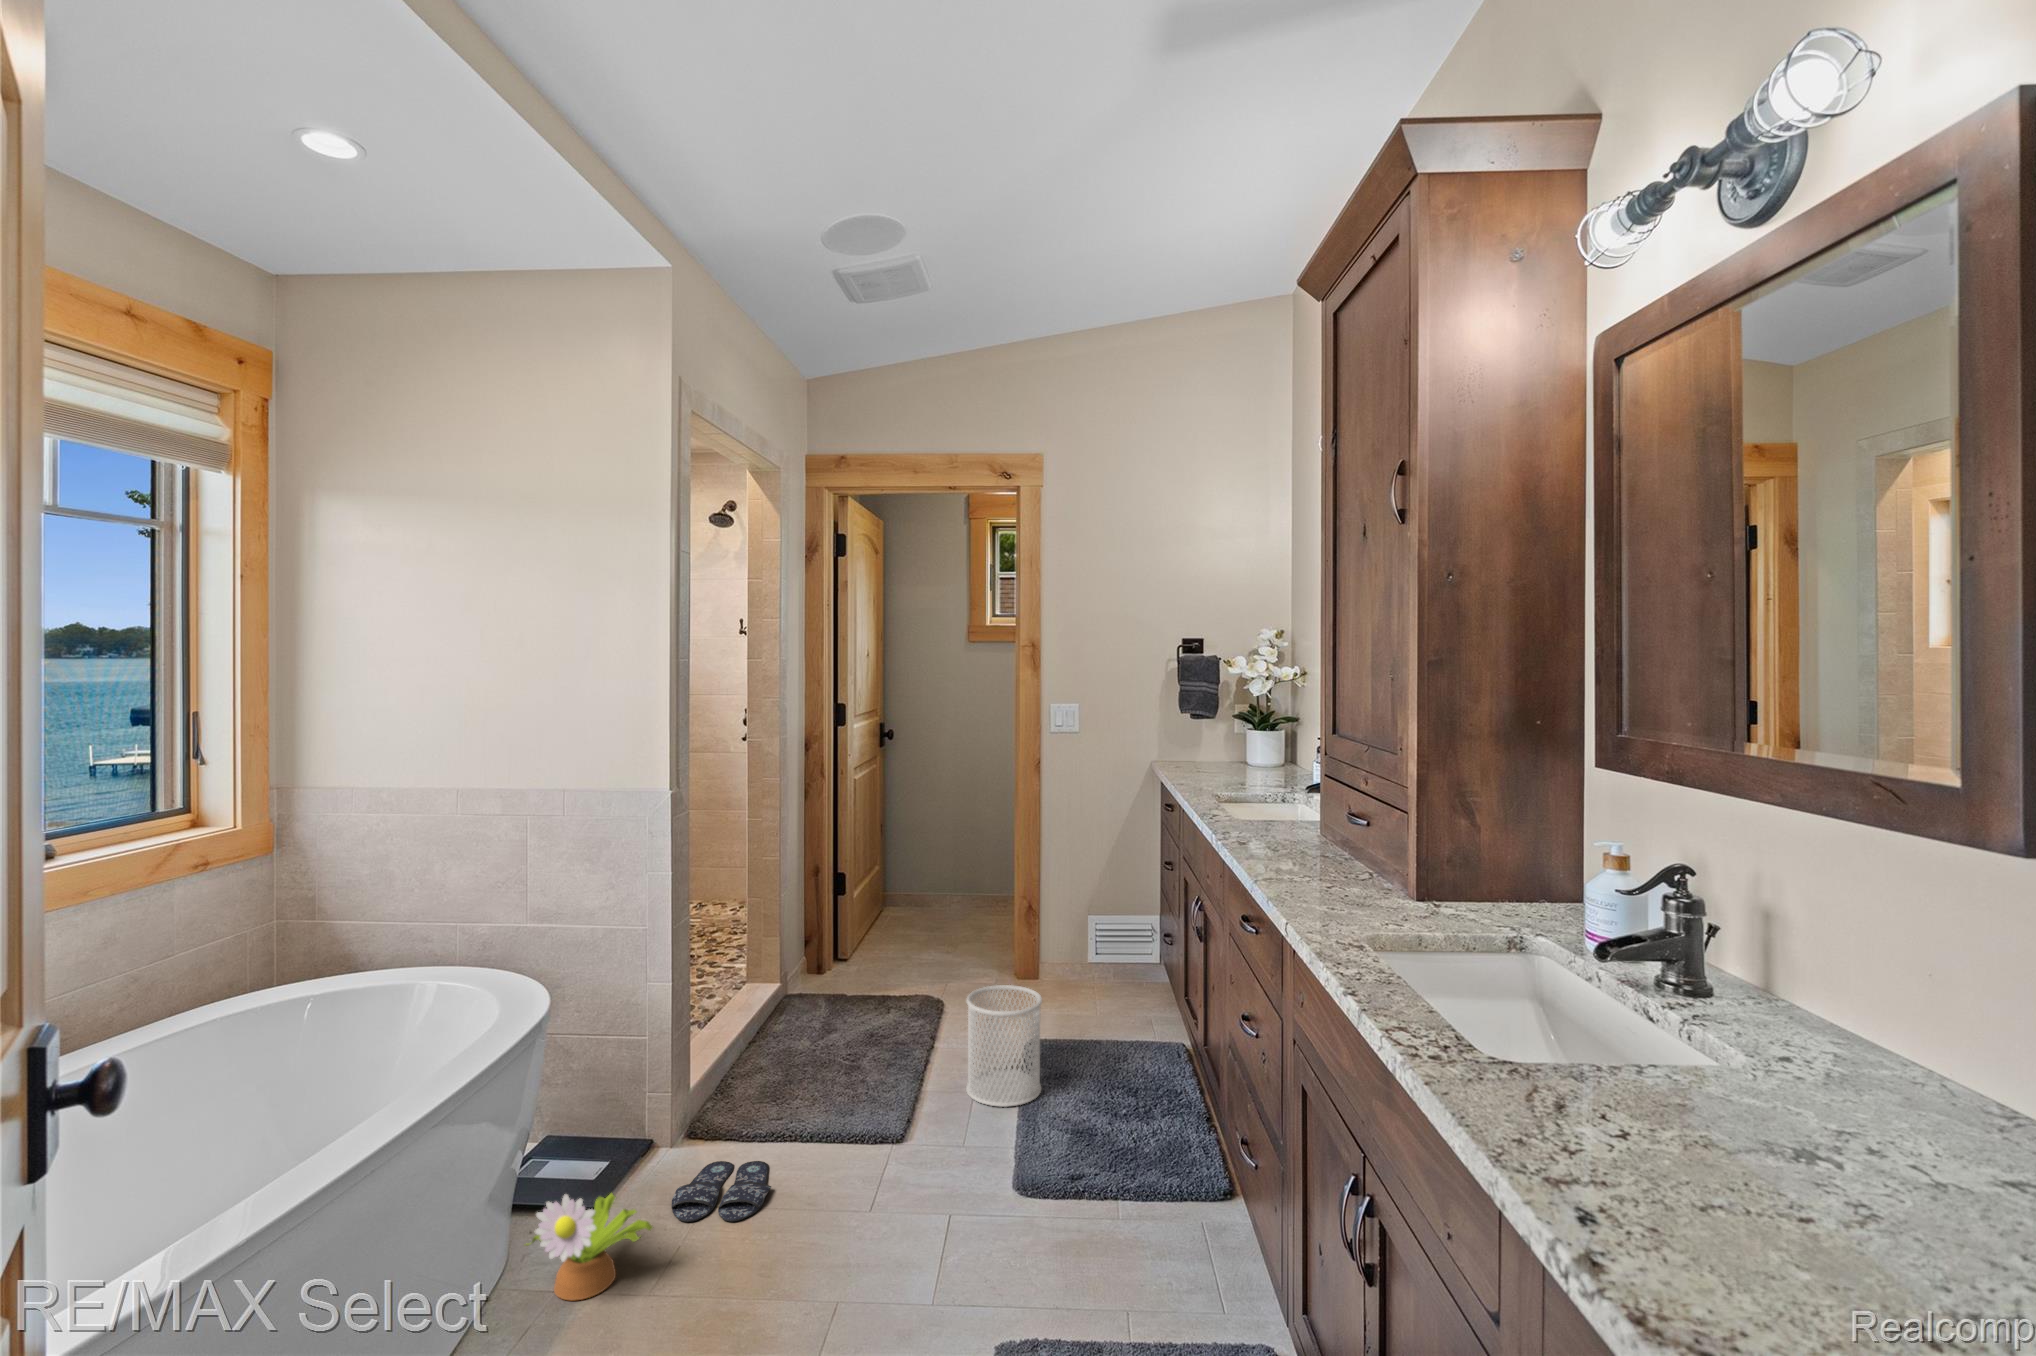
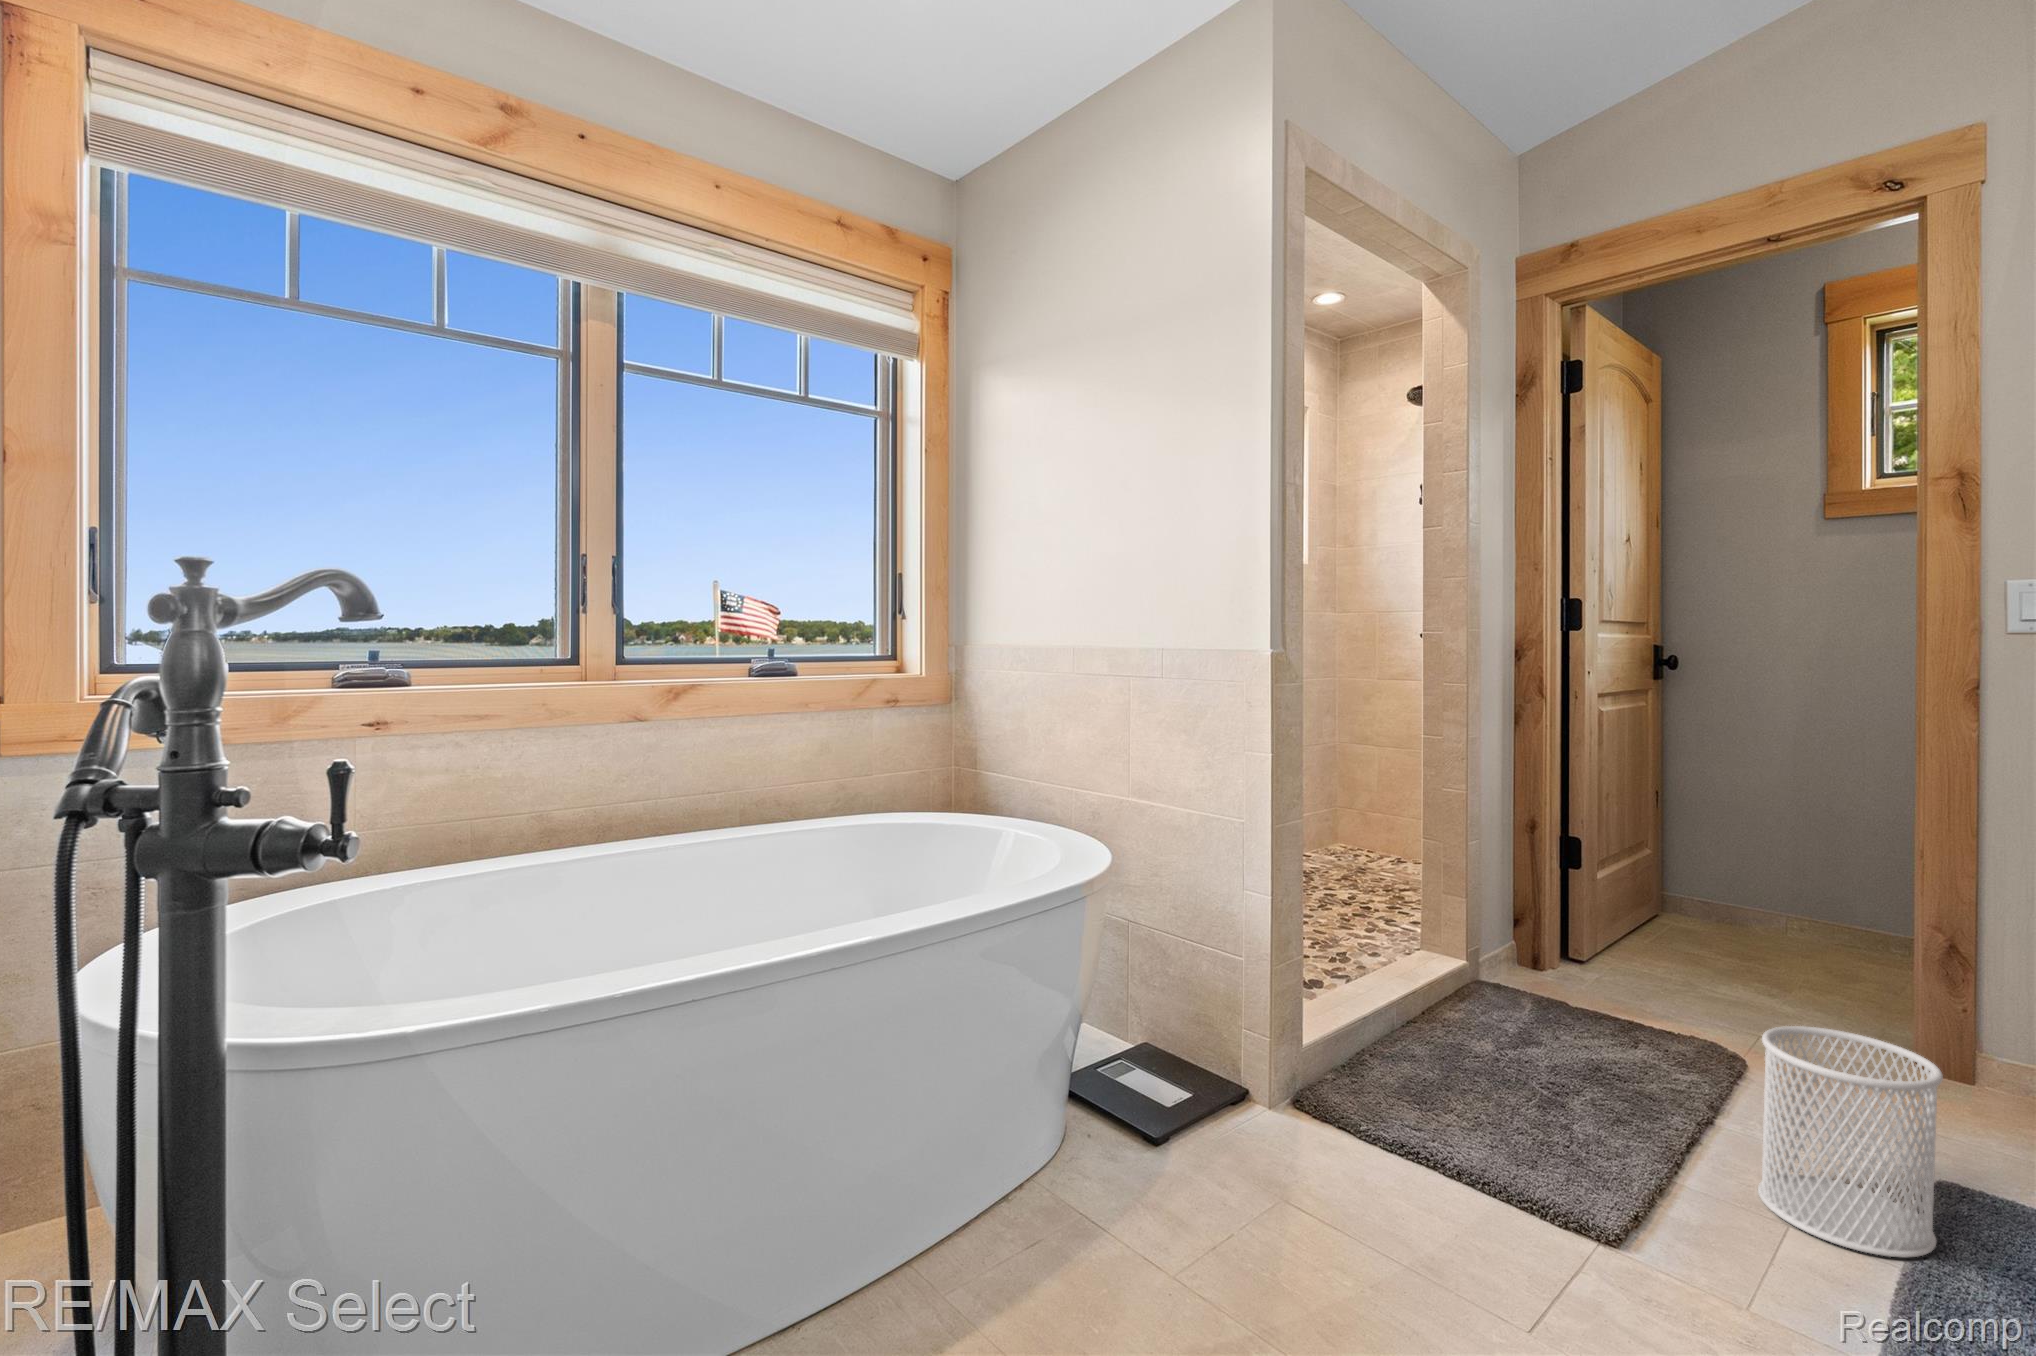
slippers: present [671,1161,771,1222] -> none [1241,1146,1386,1235]
decorative plant: present [526,1193,653,1301] -> none [1050,1102,1192,1246]

